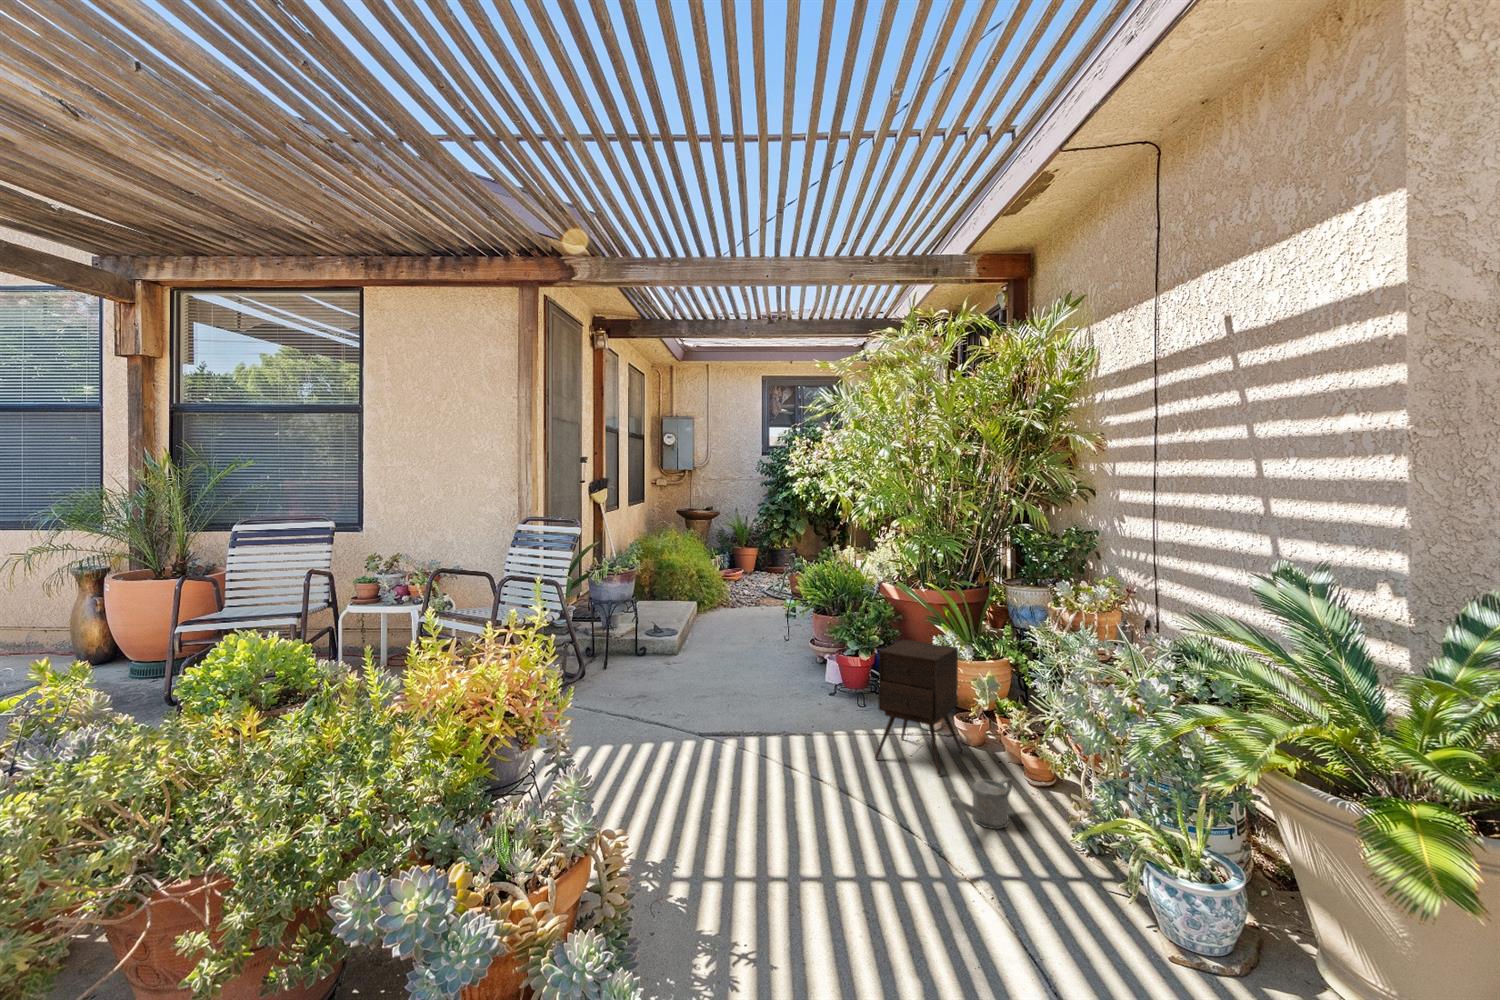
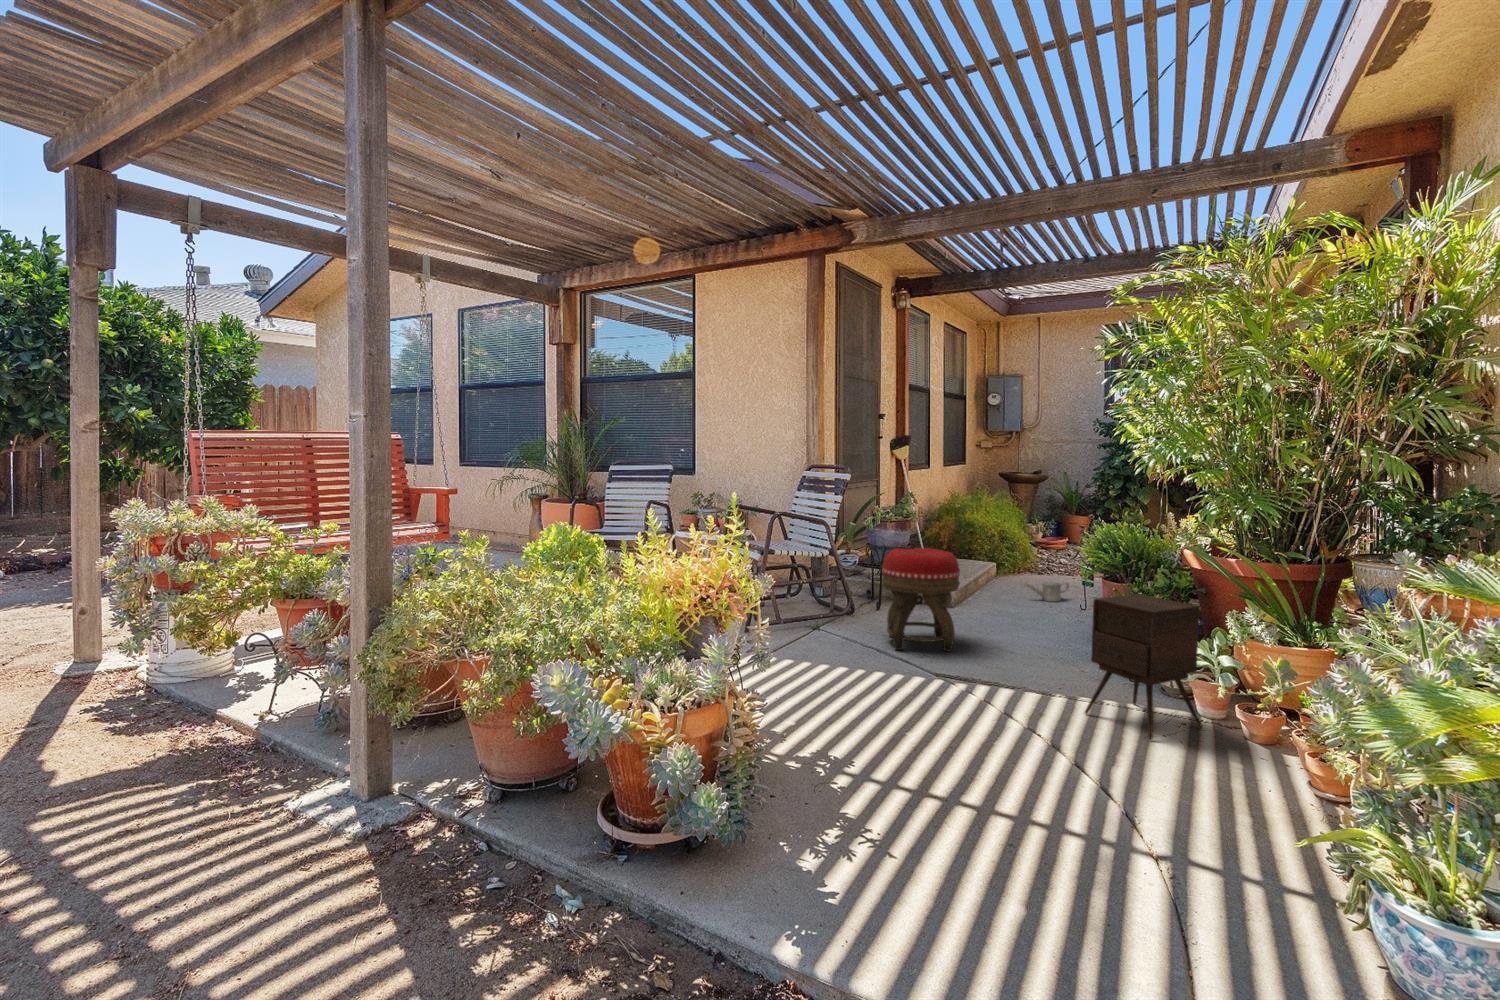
footstool: none [645,607,723,720] -> present [882,548,960,651]
watering can: present [951,778,1012,829] -> present [1023,581,1069,602]

